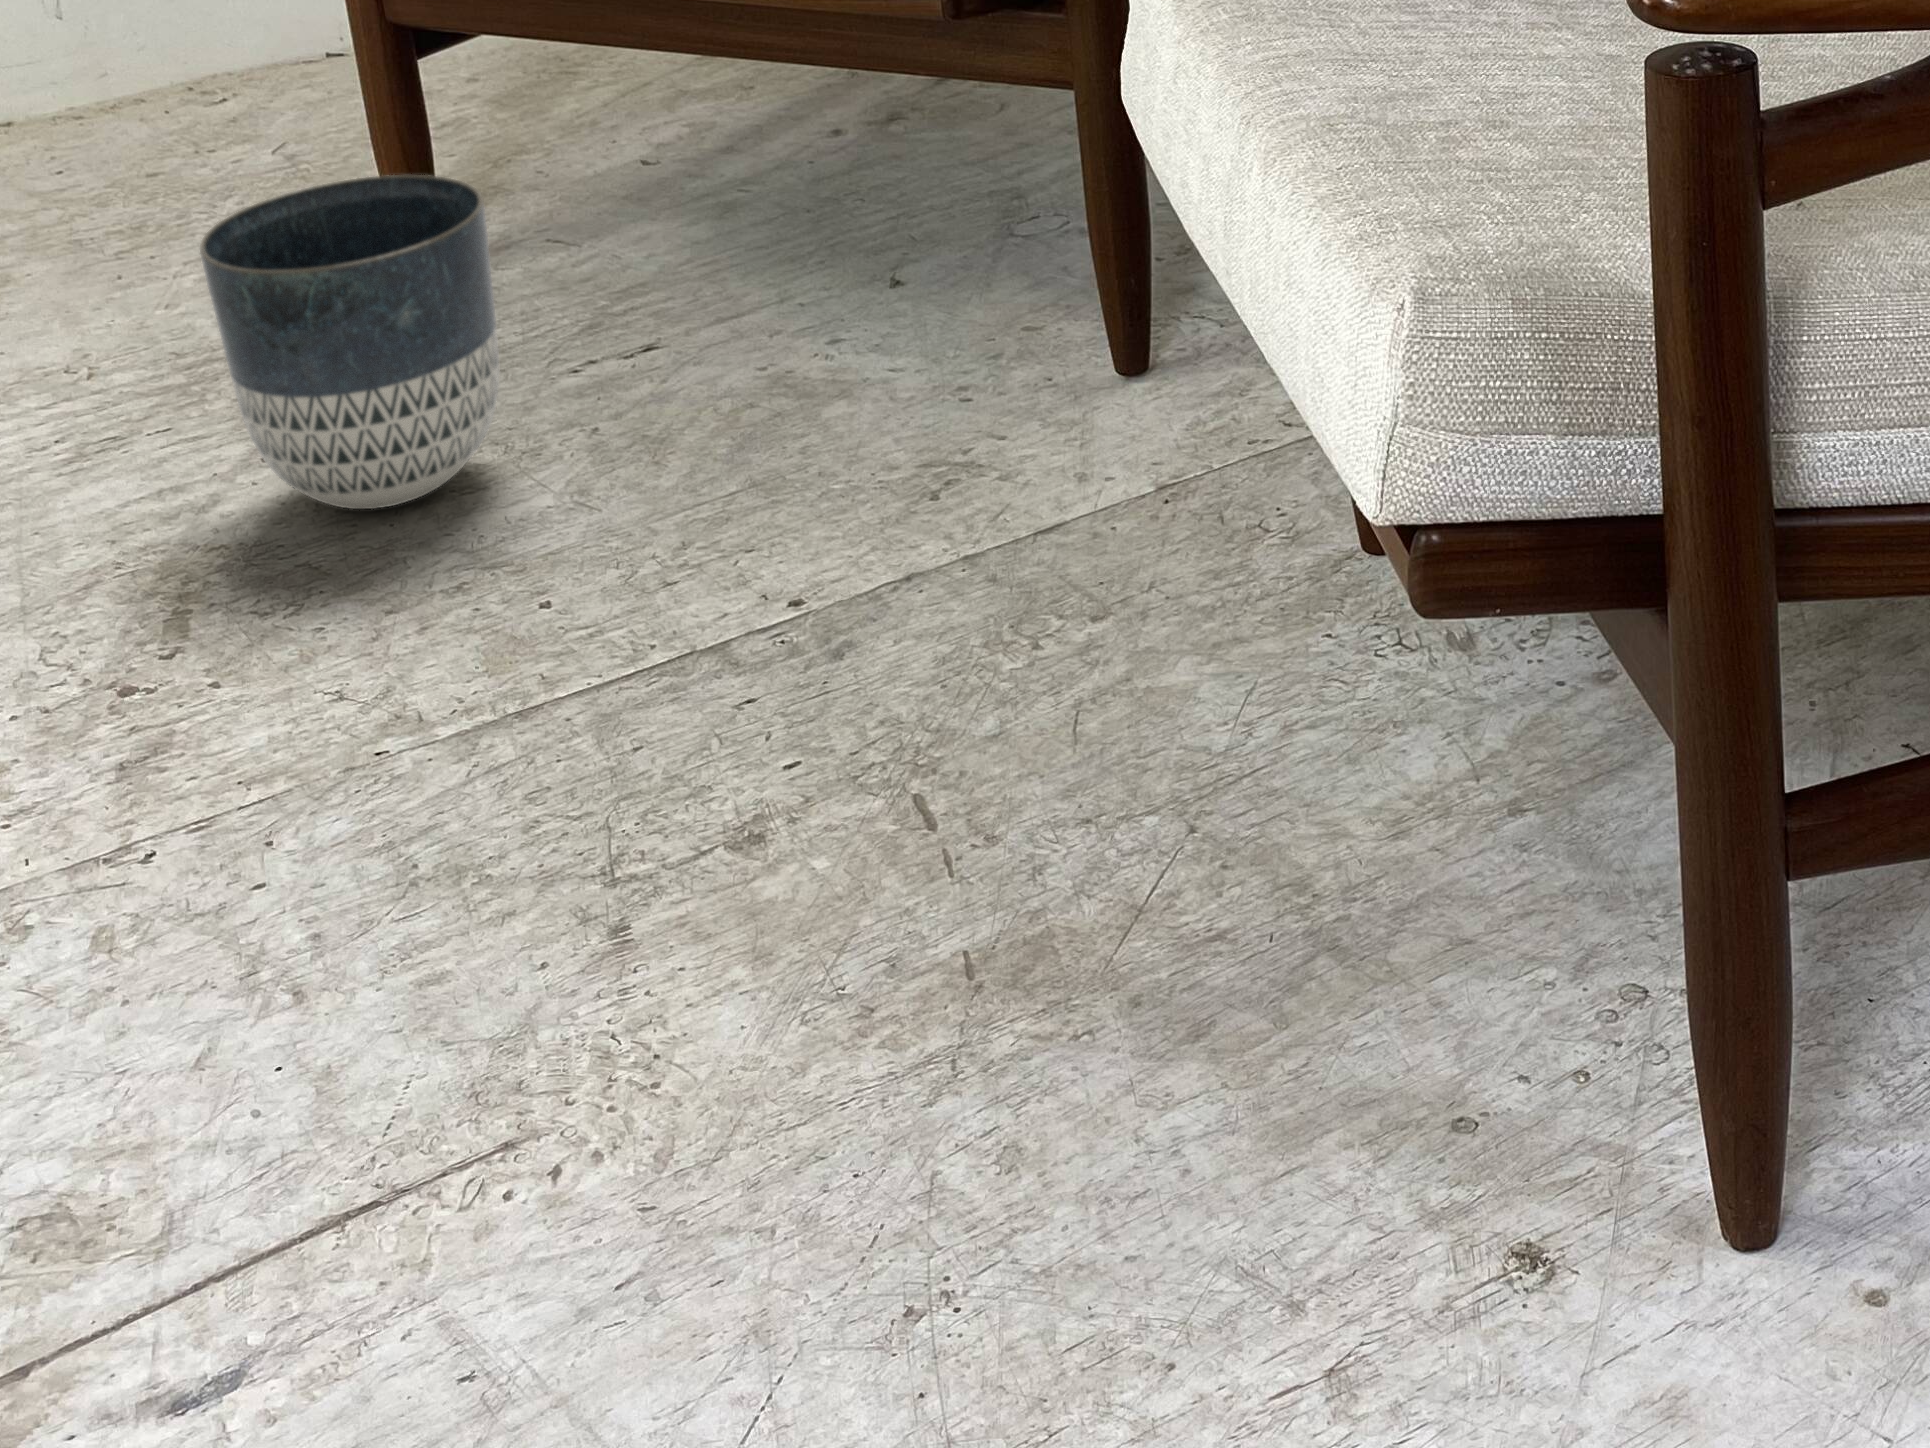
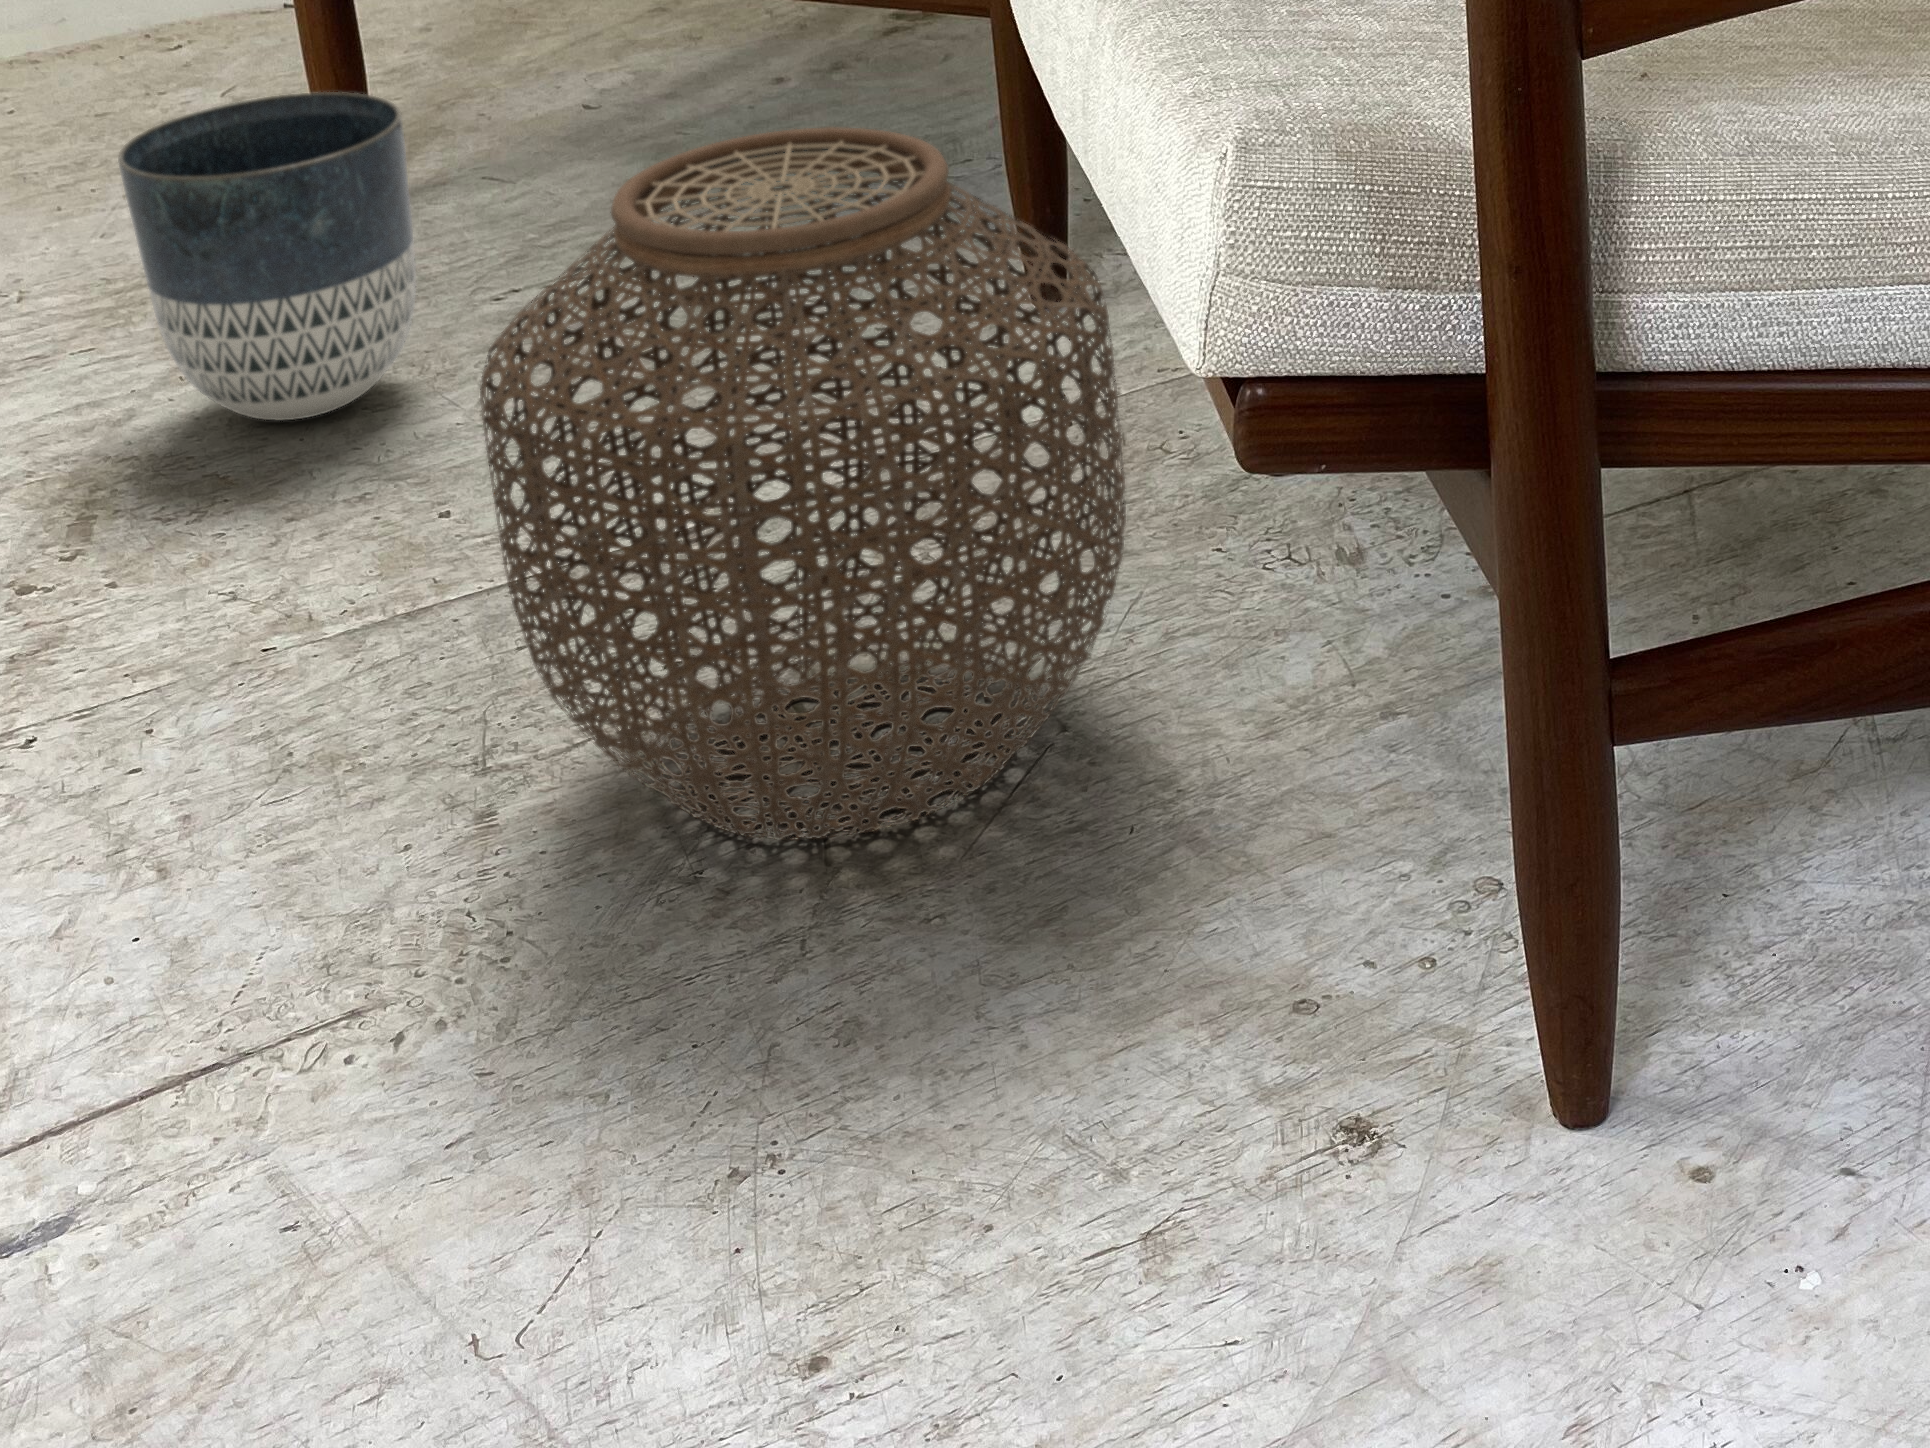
woven basket: none [614,238,1255,955] -> present [480,127,1126,839]

